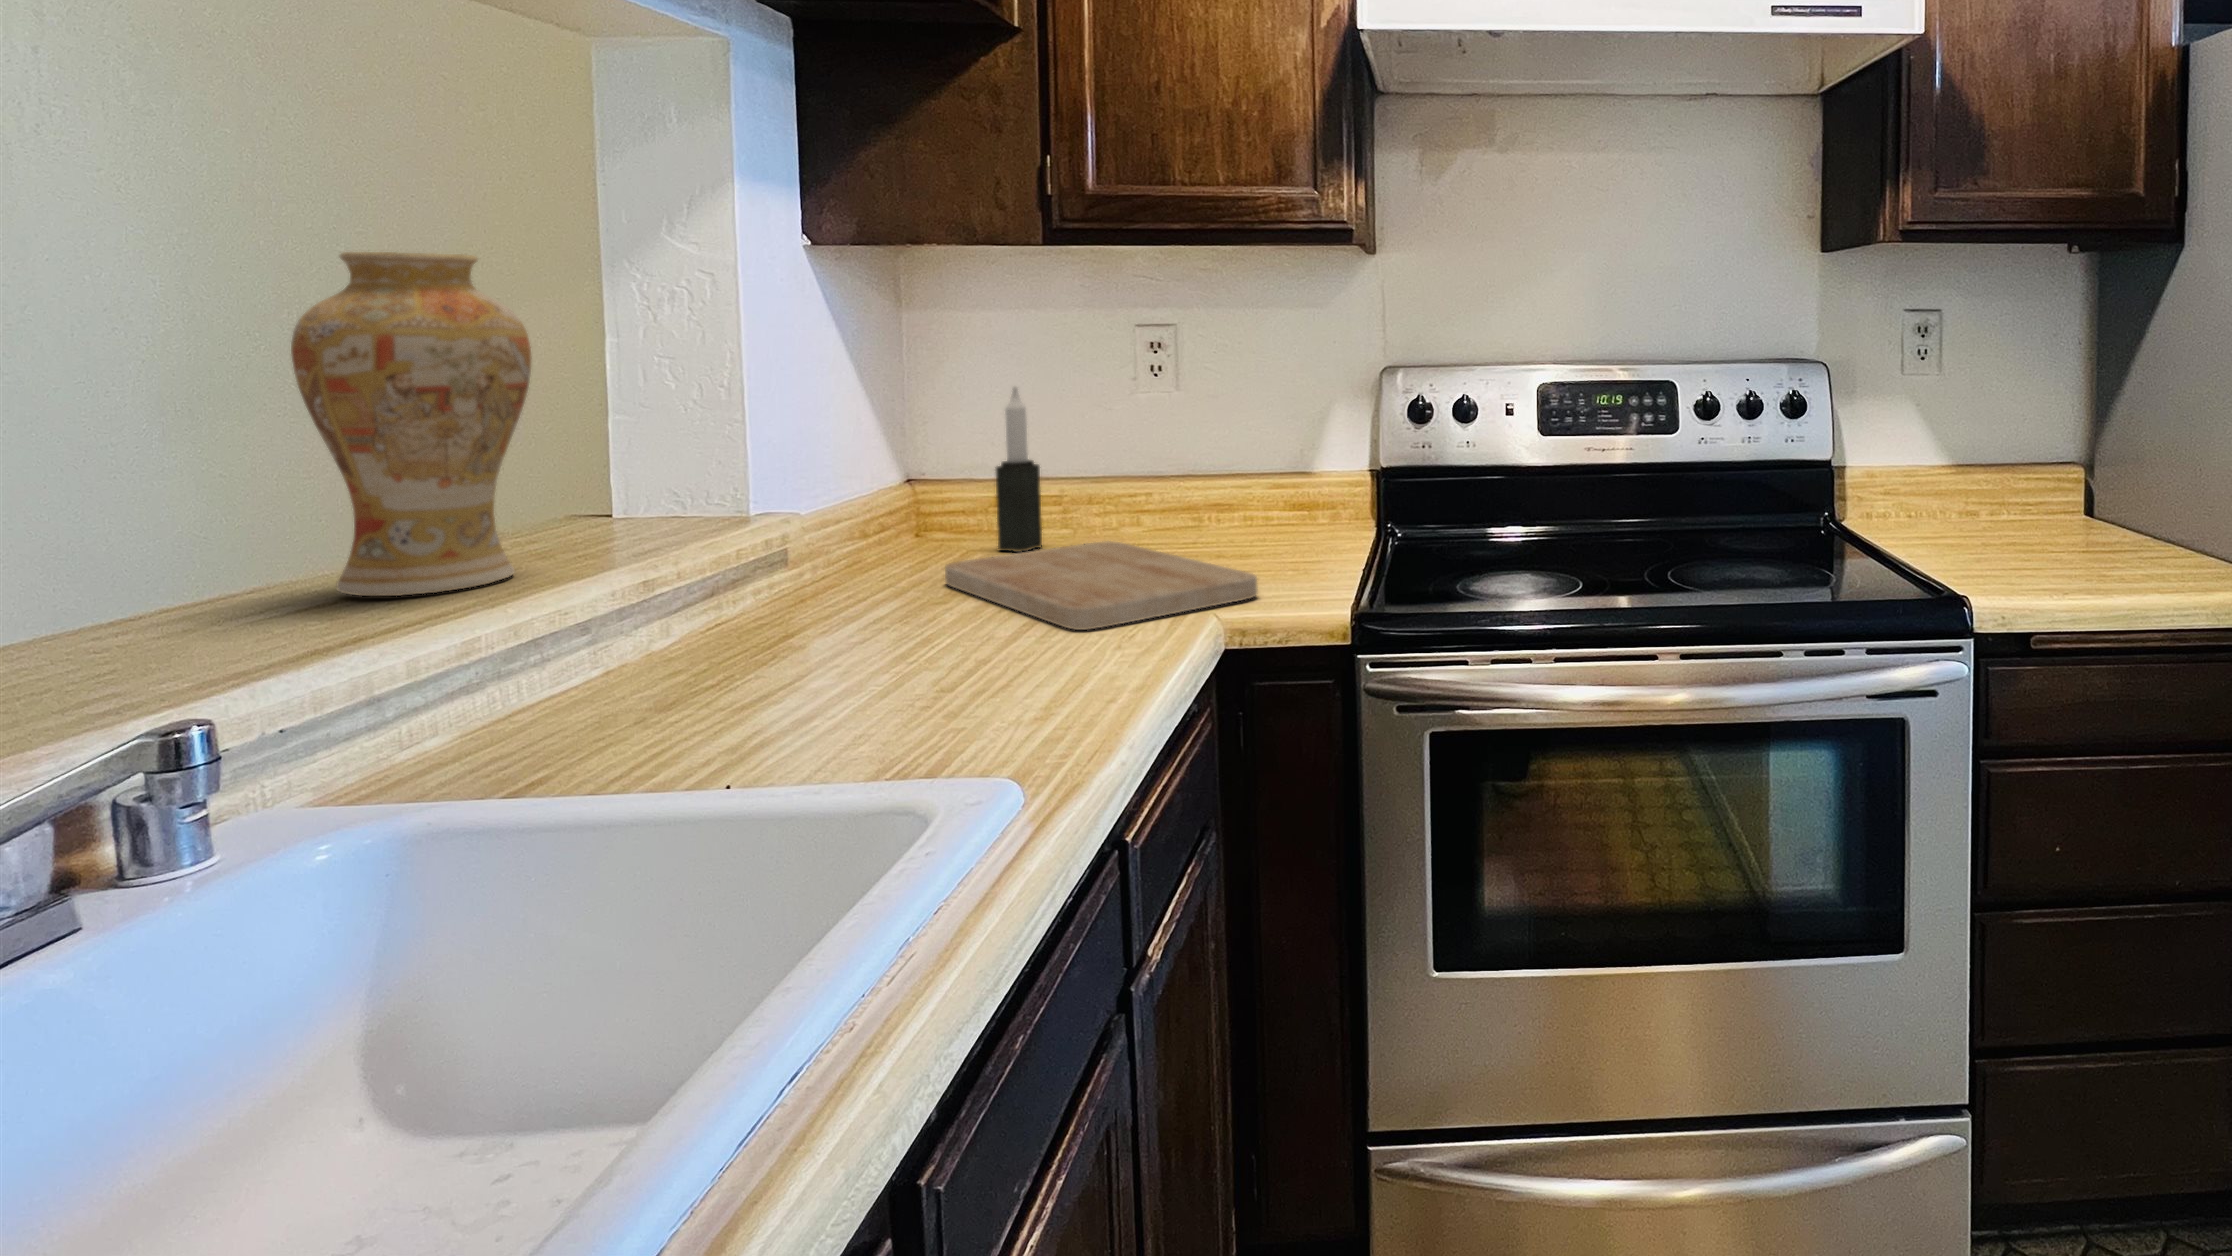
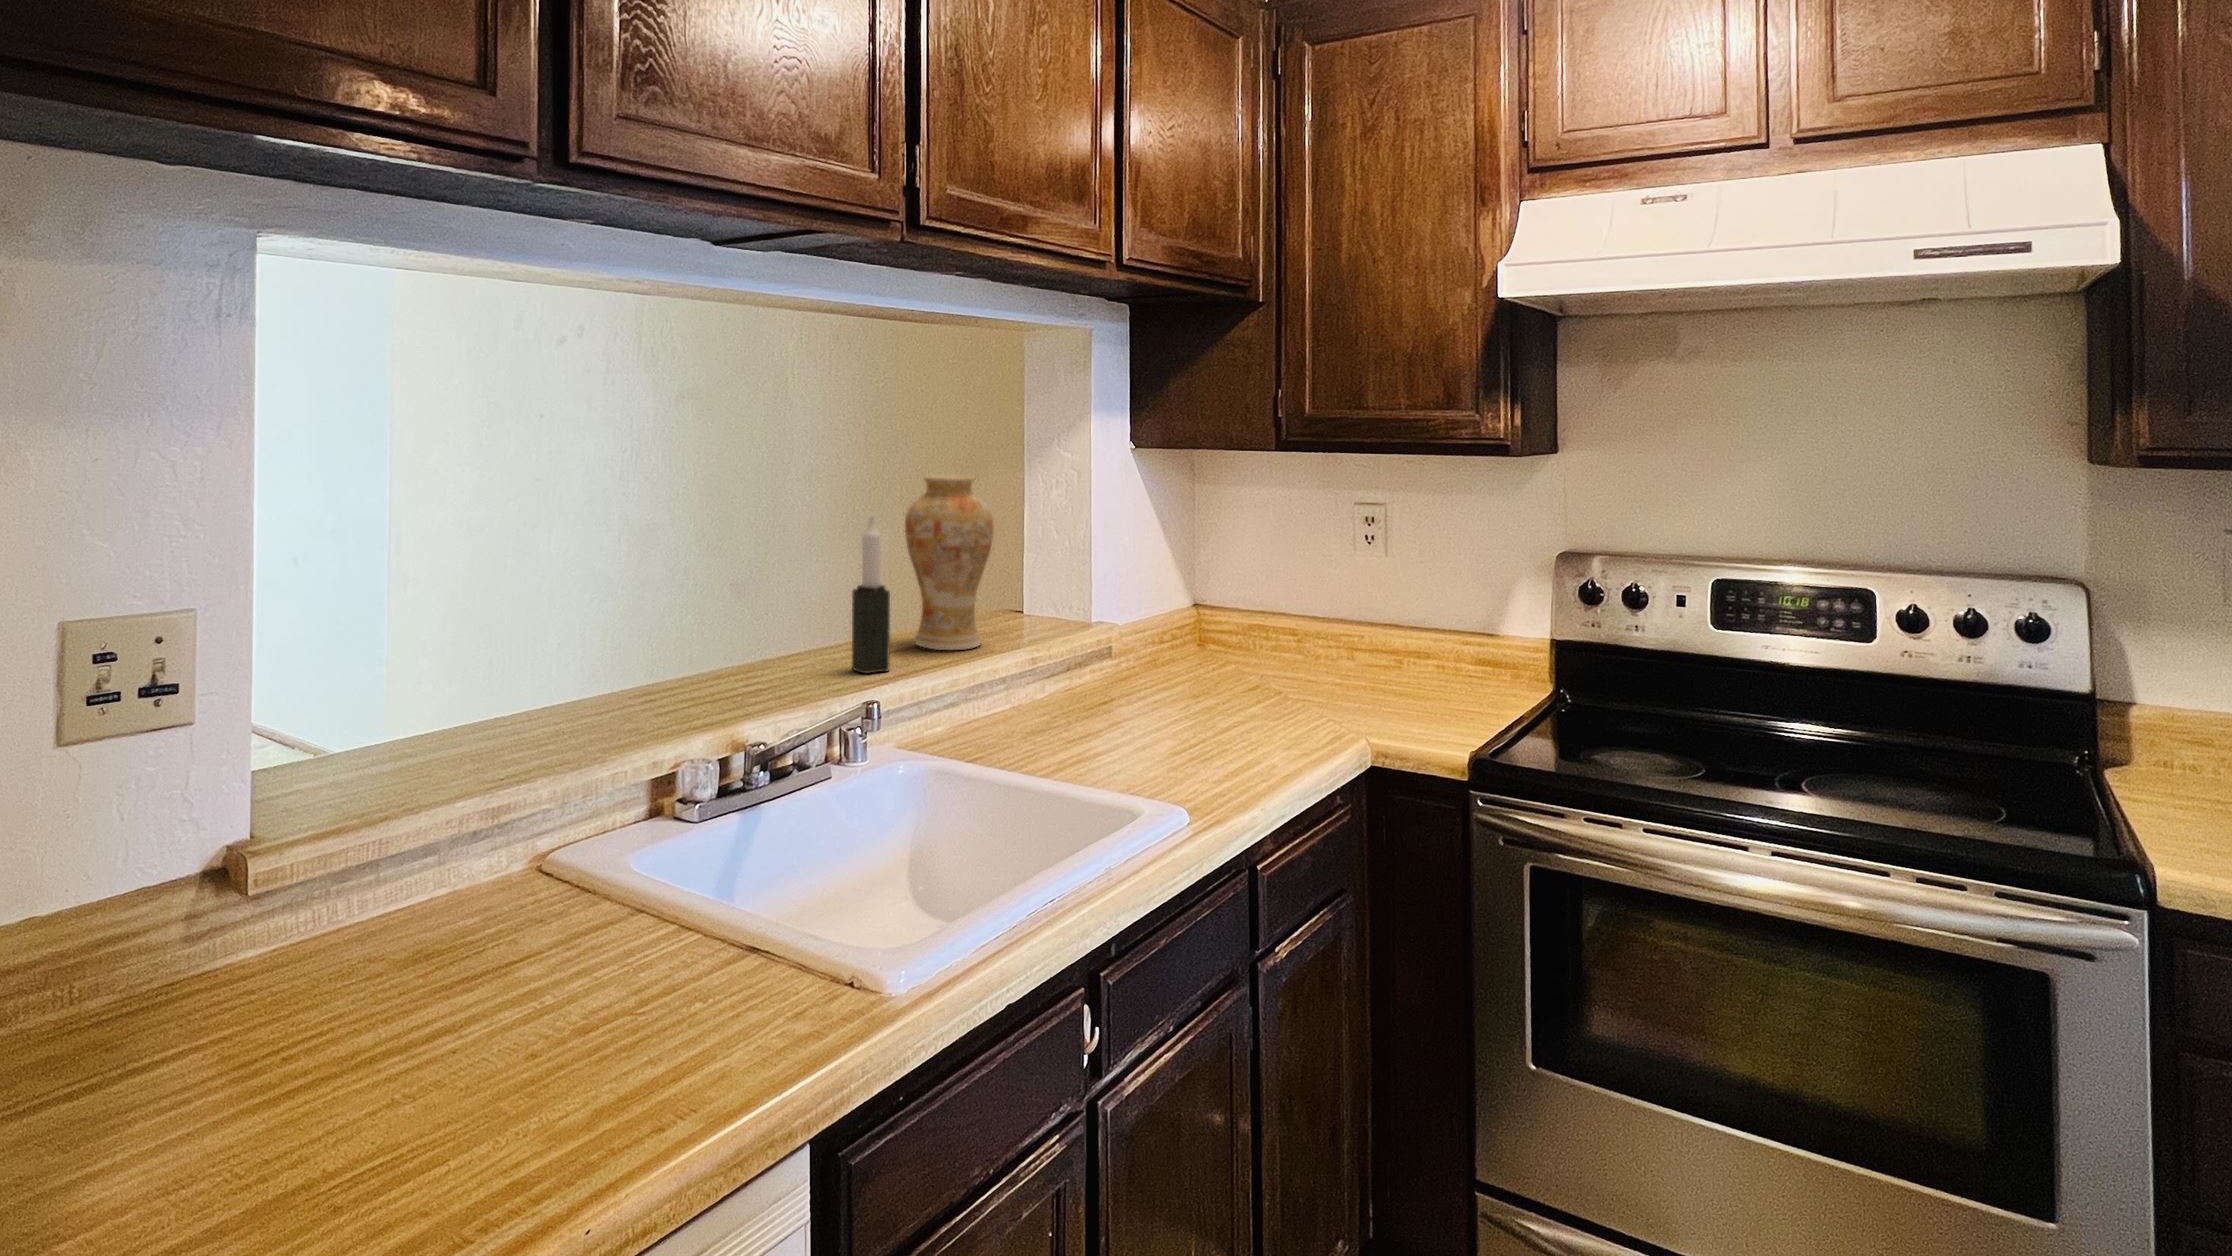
candle: present [996,386,1042,552] -> present [852,515,890,673]
cutting board: present [945,541,1258,630] -> none [1204,667,1406,732]

